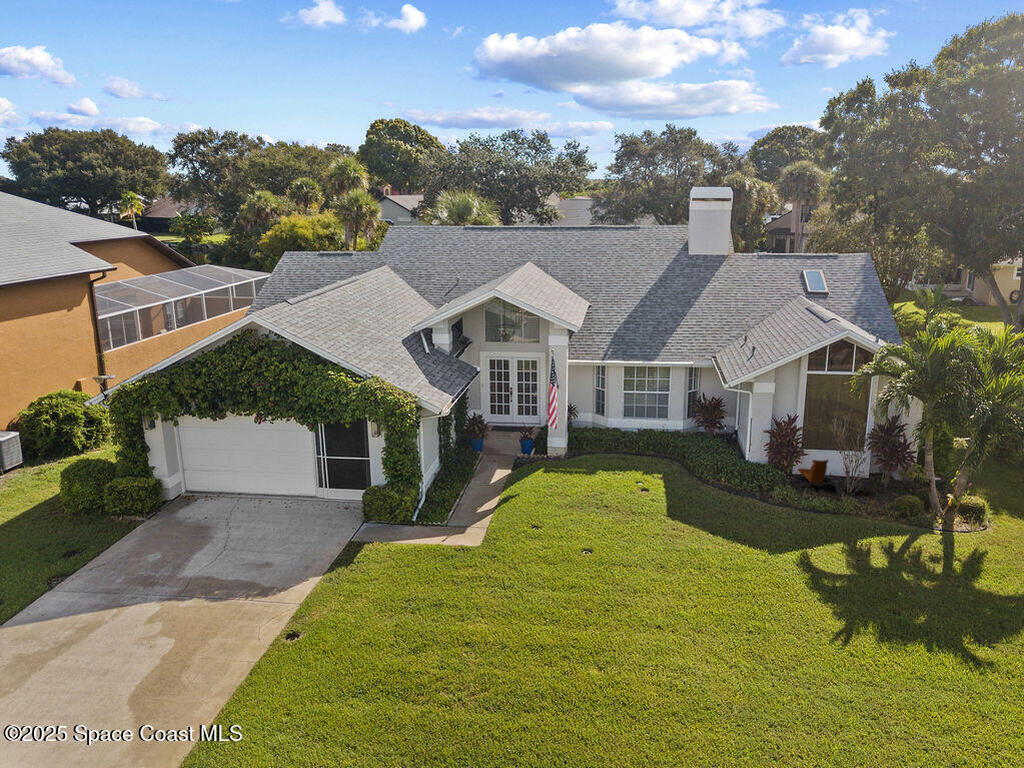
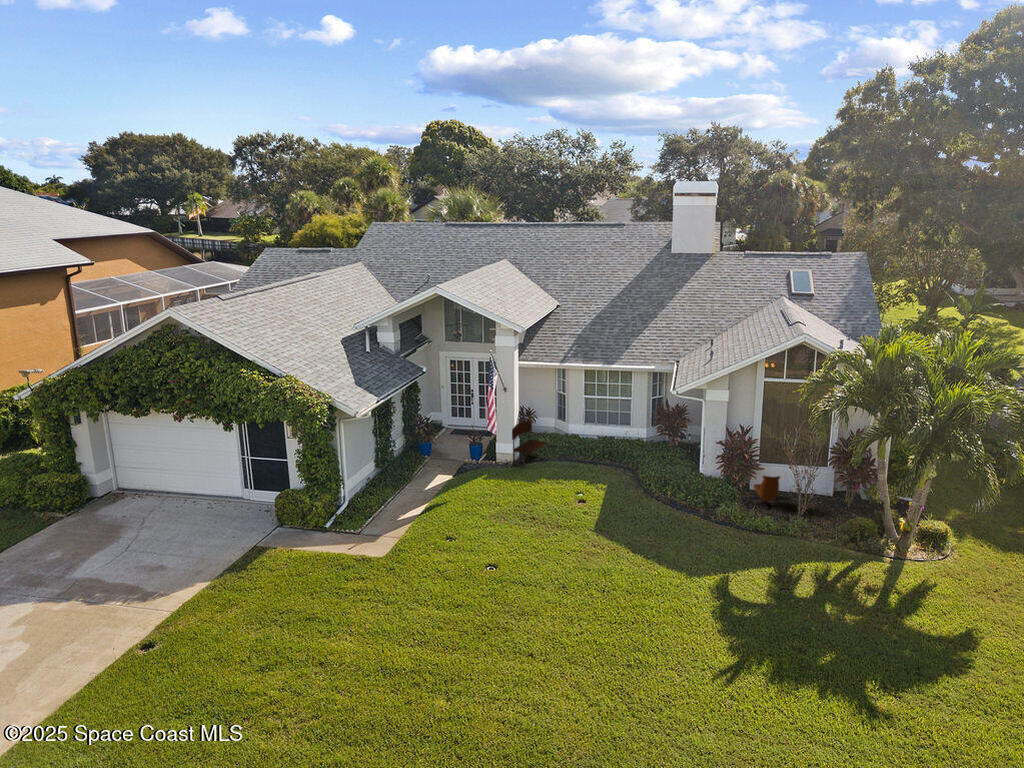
bench: none [565,415,594,460] -> present [512,420,546,467]

